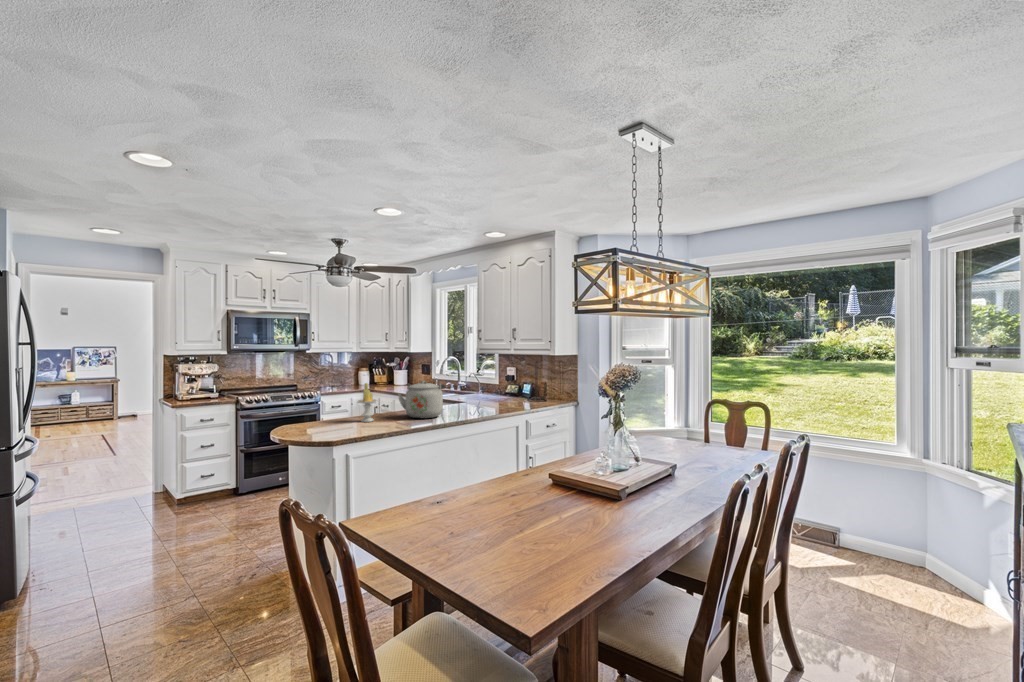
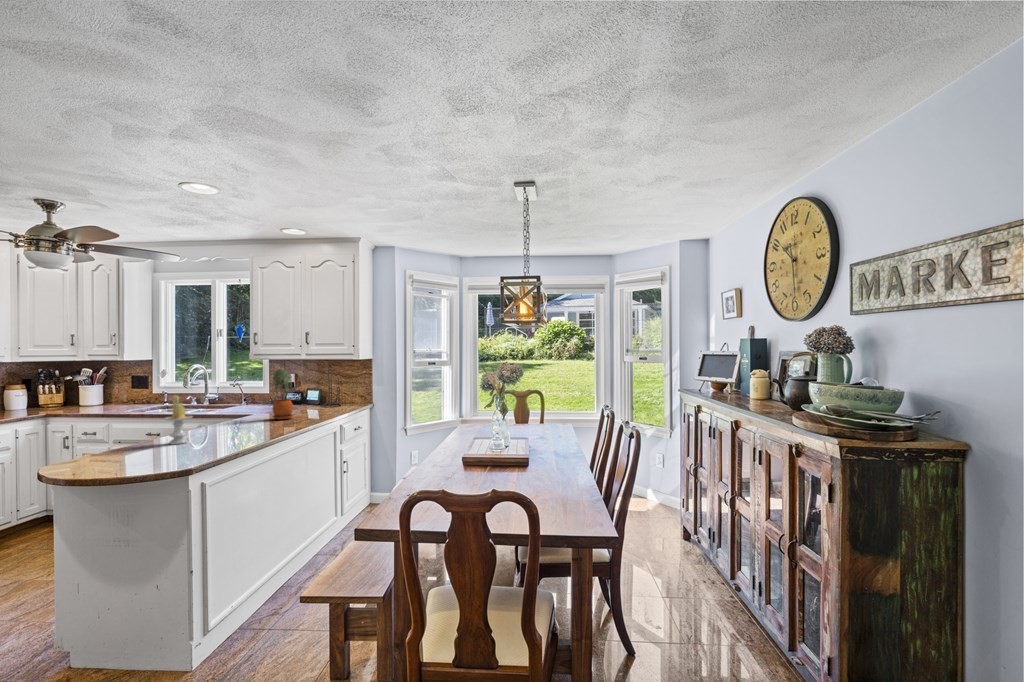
potted plant: none [462,363,482,410] -> present [273,369,293,420]
kettle: present [398,381,445,418] -> none [209,389,269,433]

